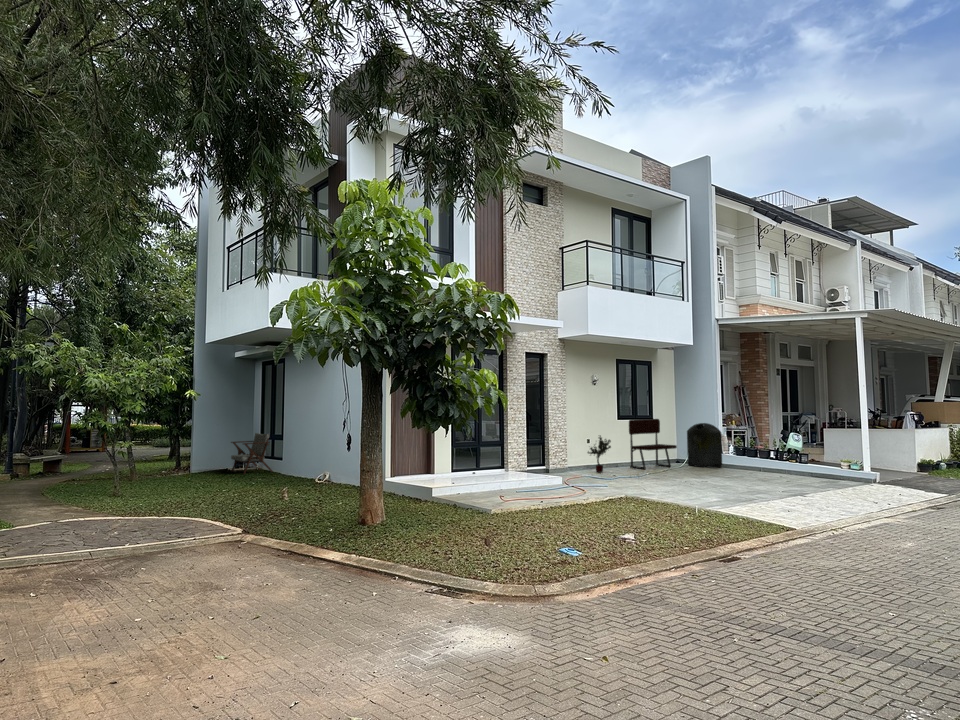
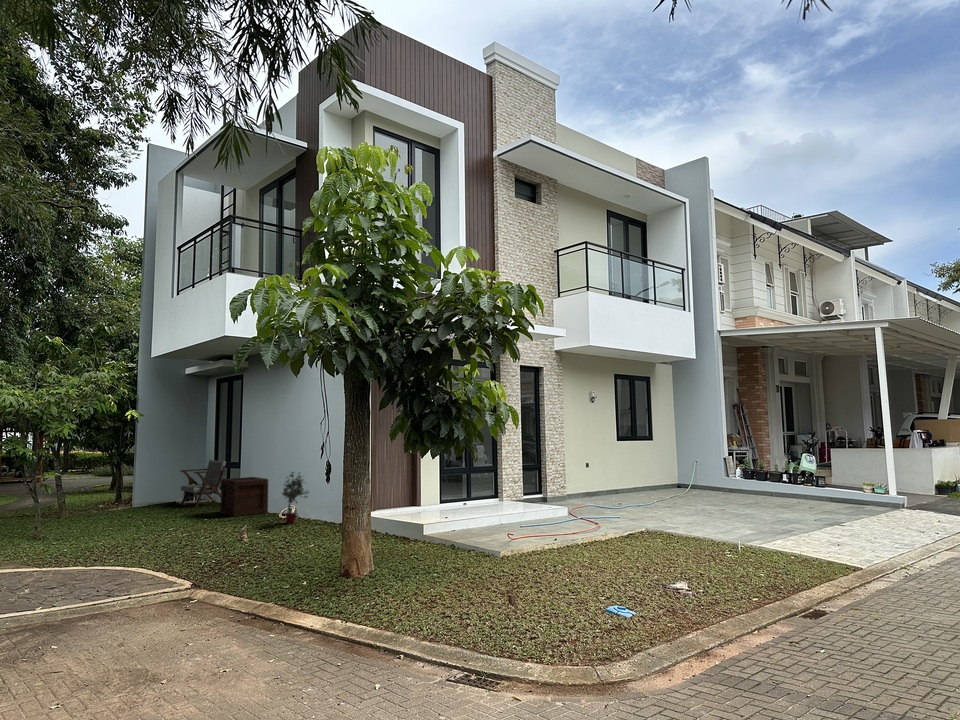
bench: present [629,419,677,469] -> none [628,439,680,495]
trash can: present [687,423,722,468] -> none [689,444,729,492]
potted tree: present [588,436,611,473] -> present [282,472,308,523]
wooden crate: none [265,448,306,482] -> present [220,477,268,517]

